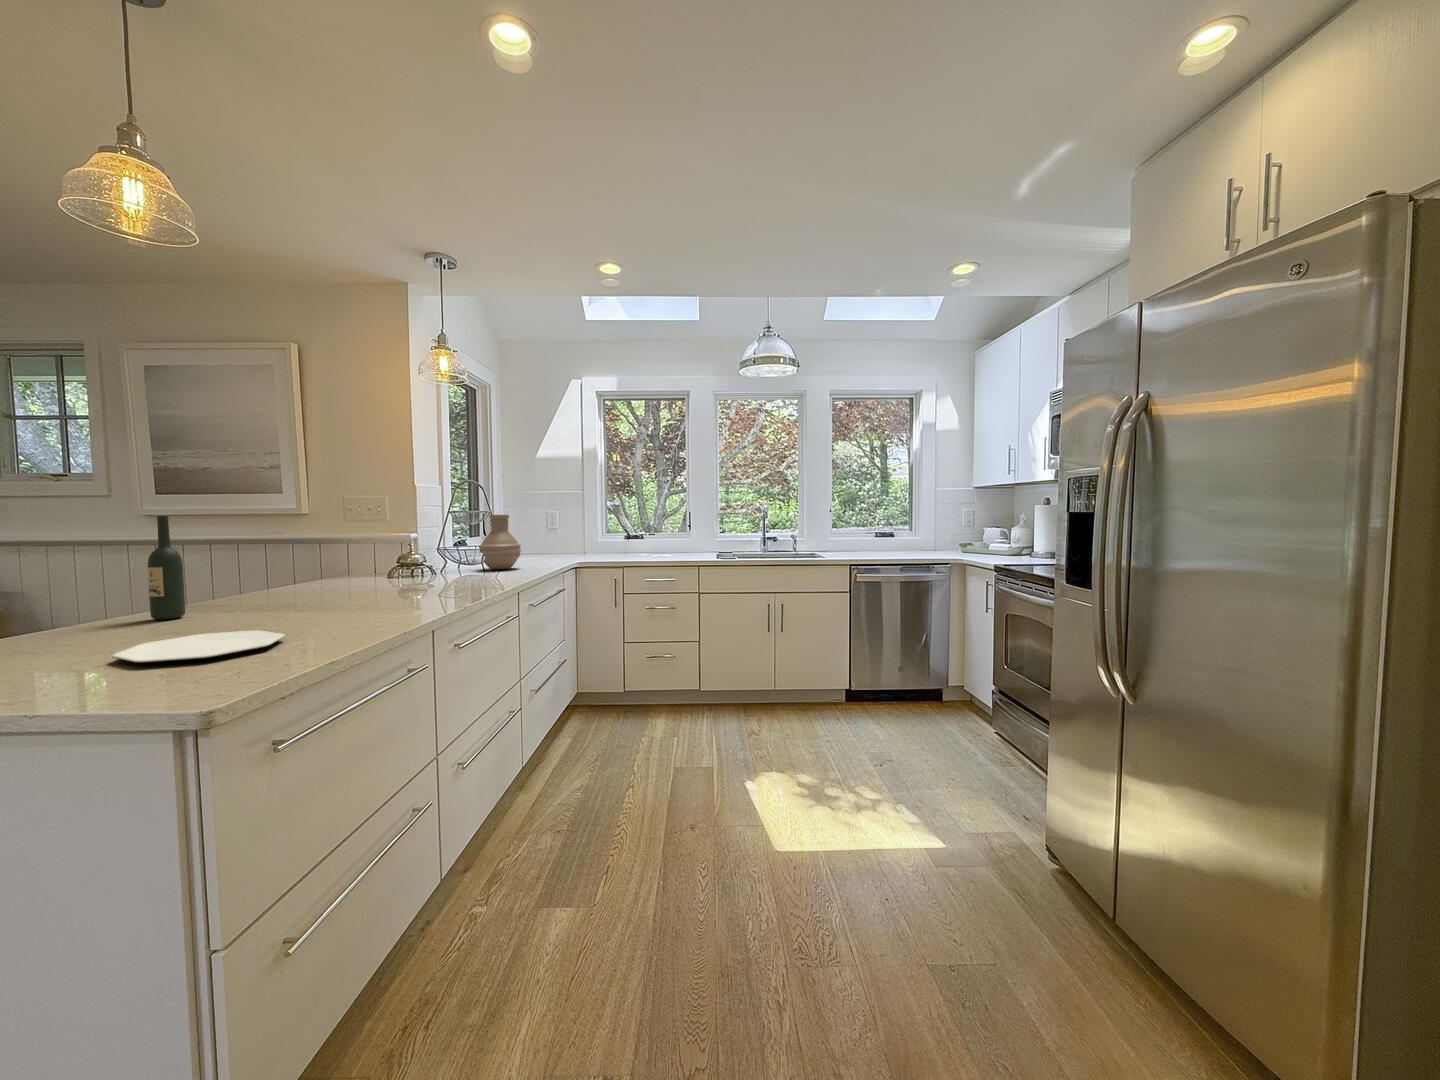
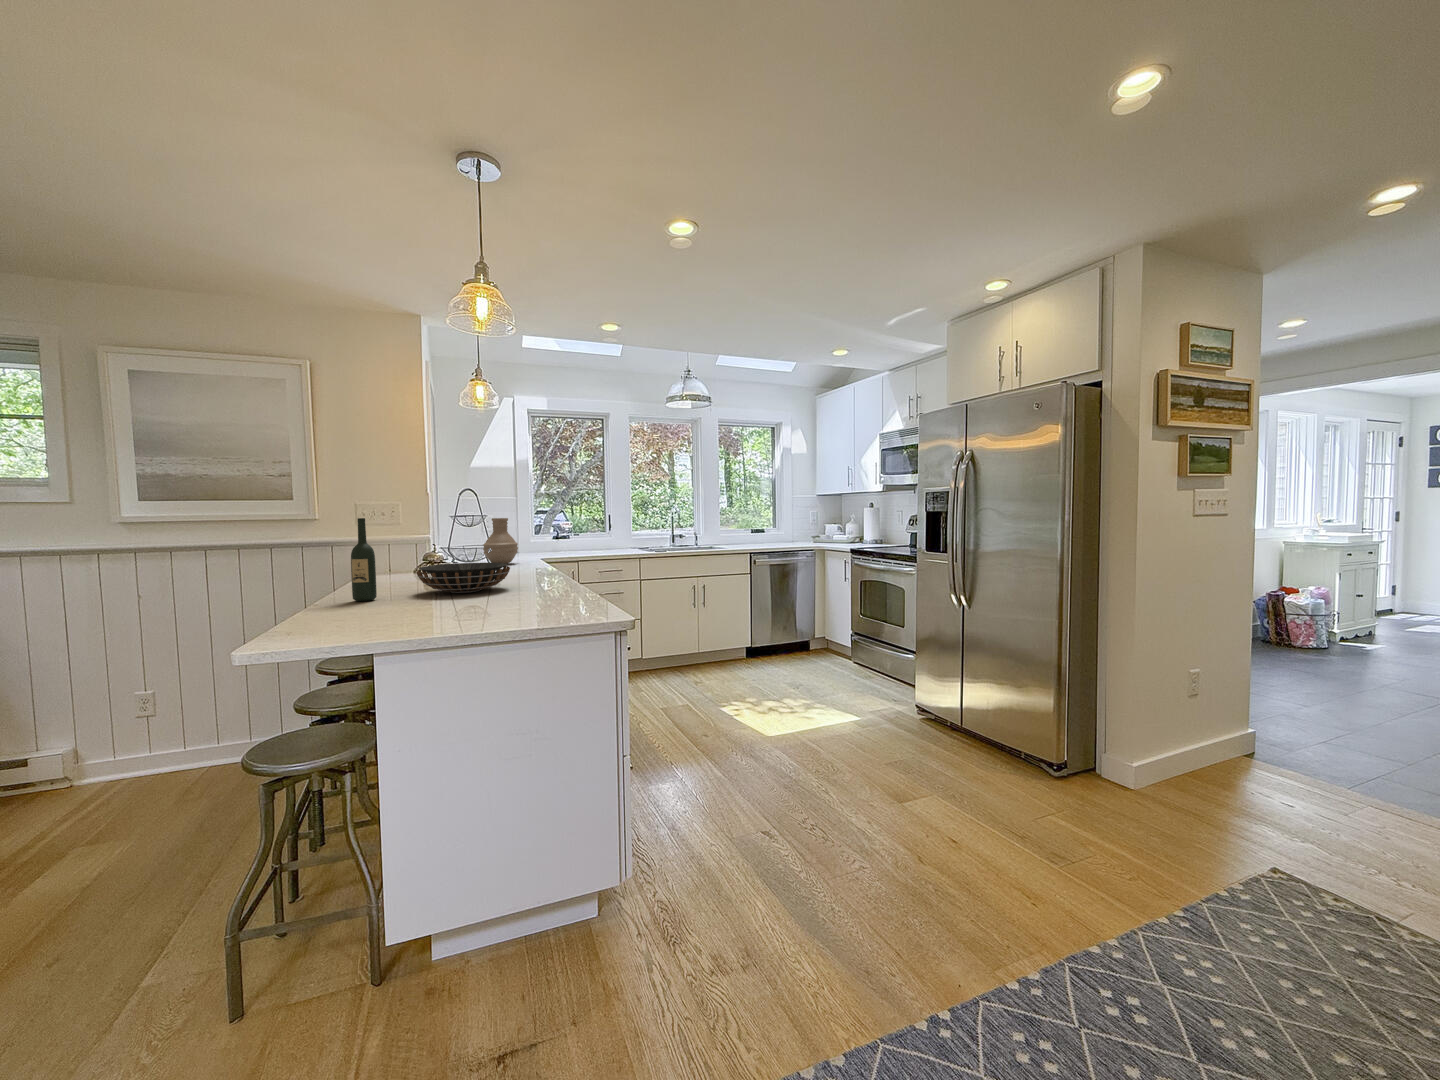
decorative bowl: none [230,574,368,614] -> present [416,563,510,593]
plate: present [112,631,285,663] -> none [452,597,548,612]

